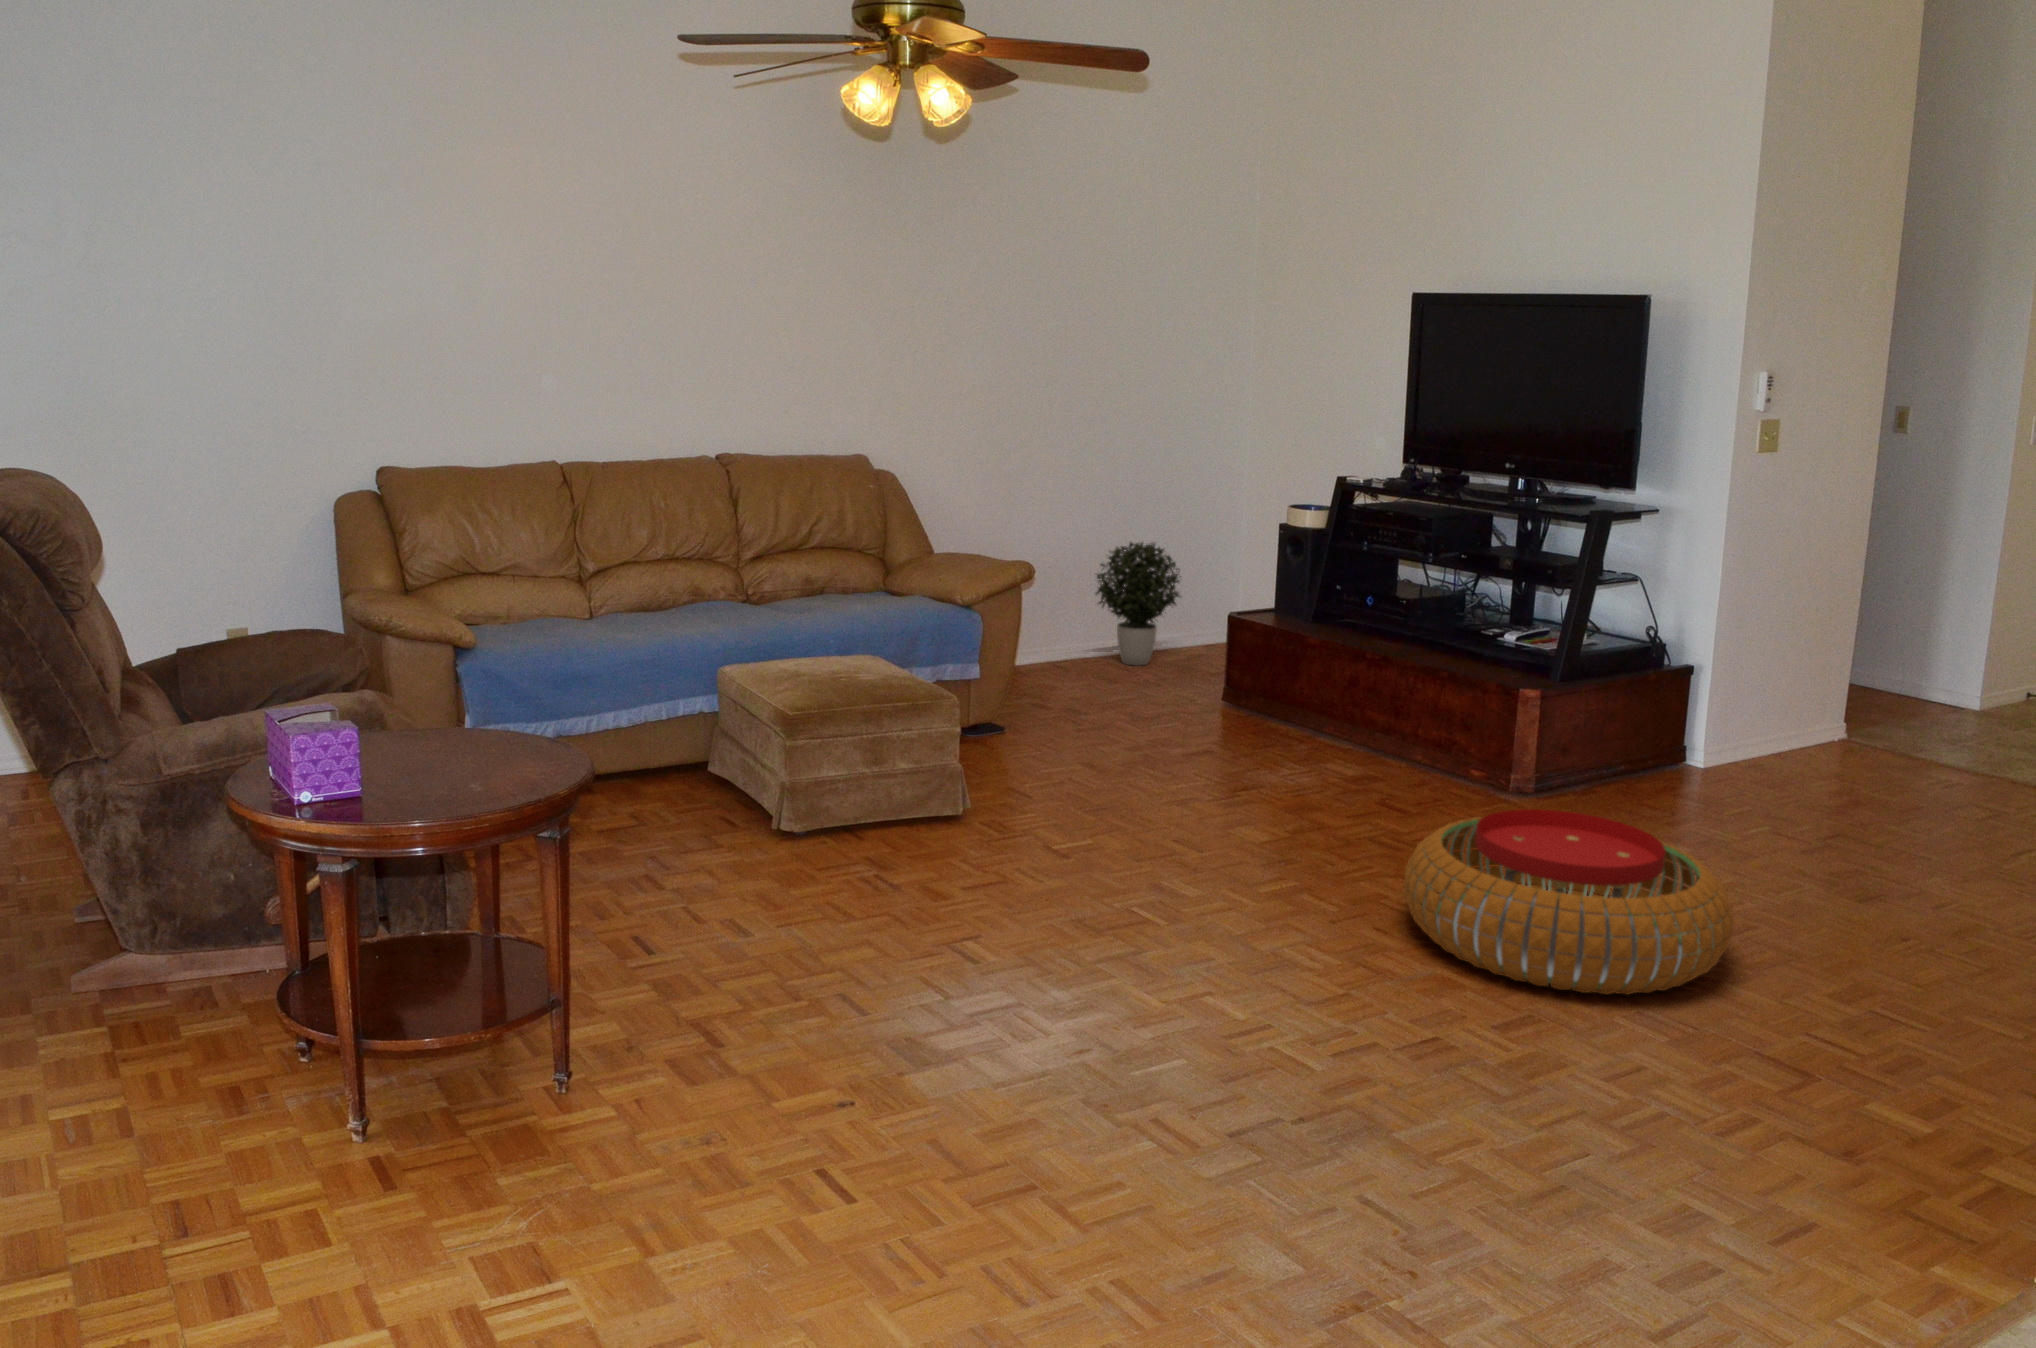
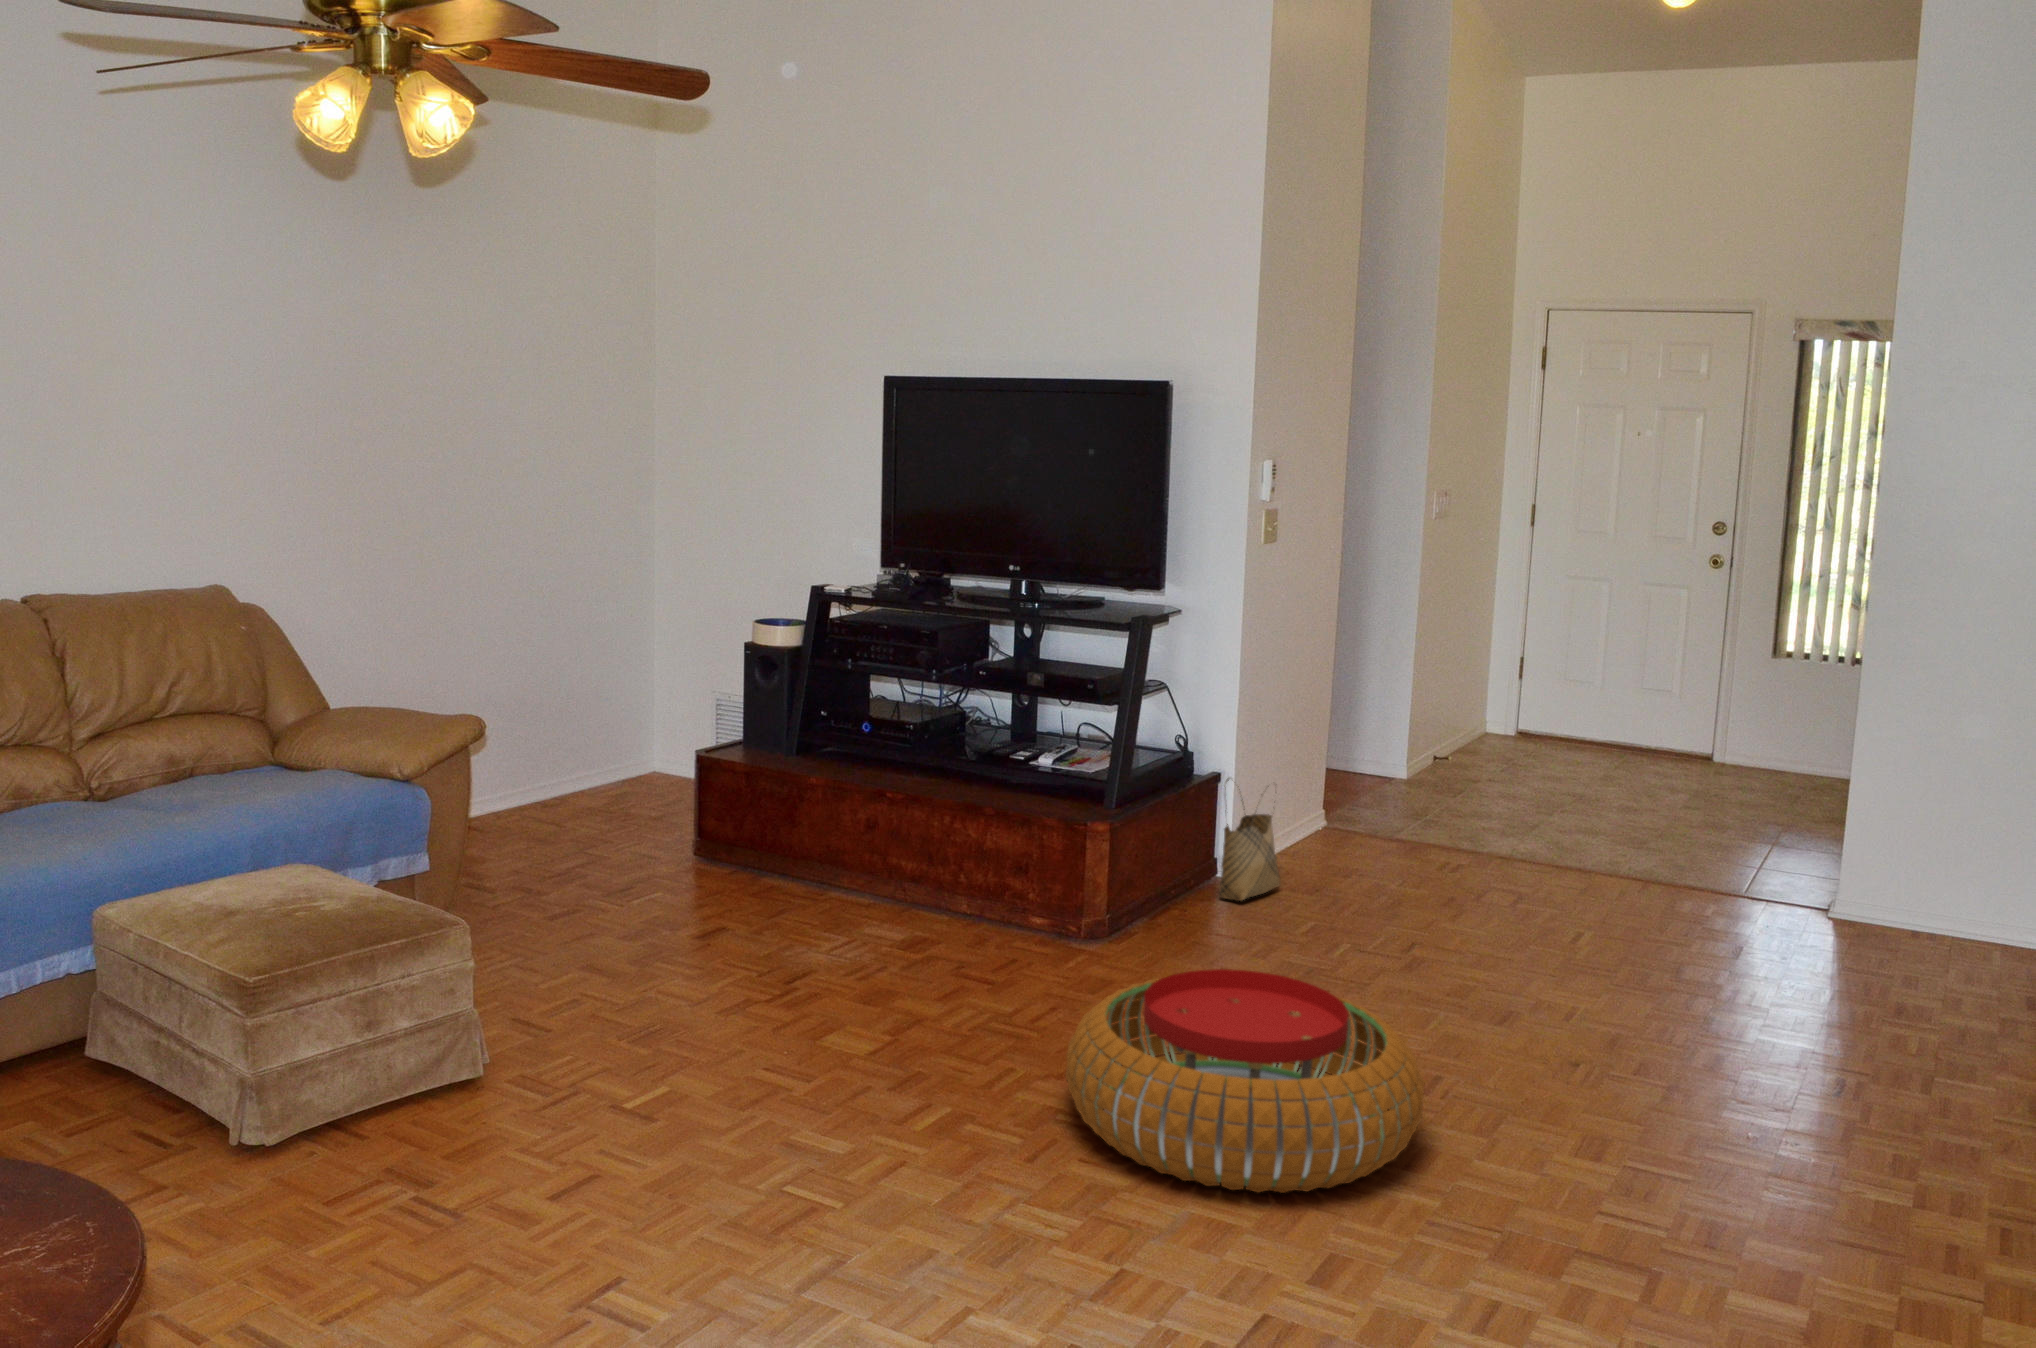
potted plant: present [1096,542,1181,666] -> none [531,670,640,820]
woven basket: none [1674,671,1746,787] -> present [1219,778,1280,901]

